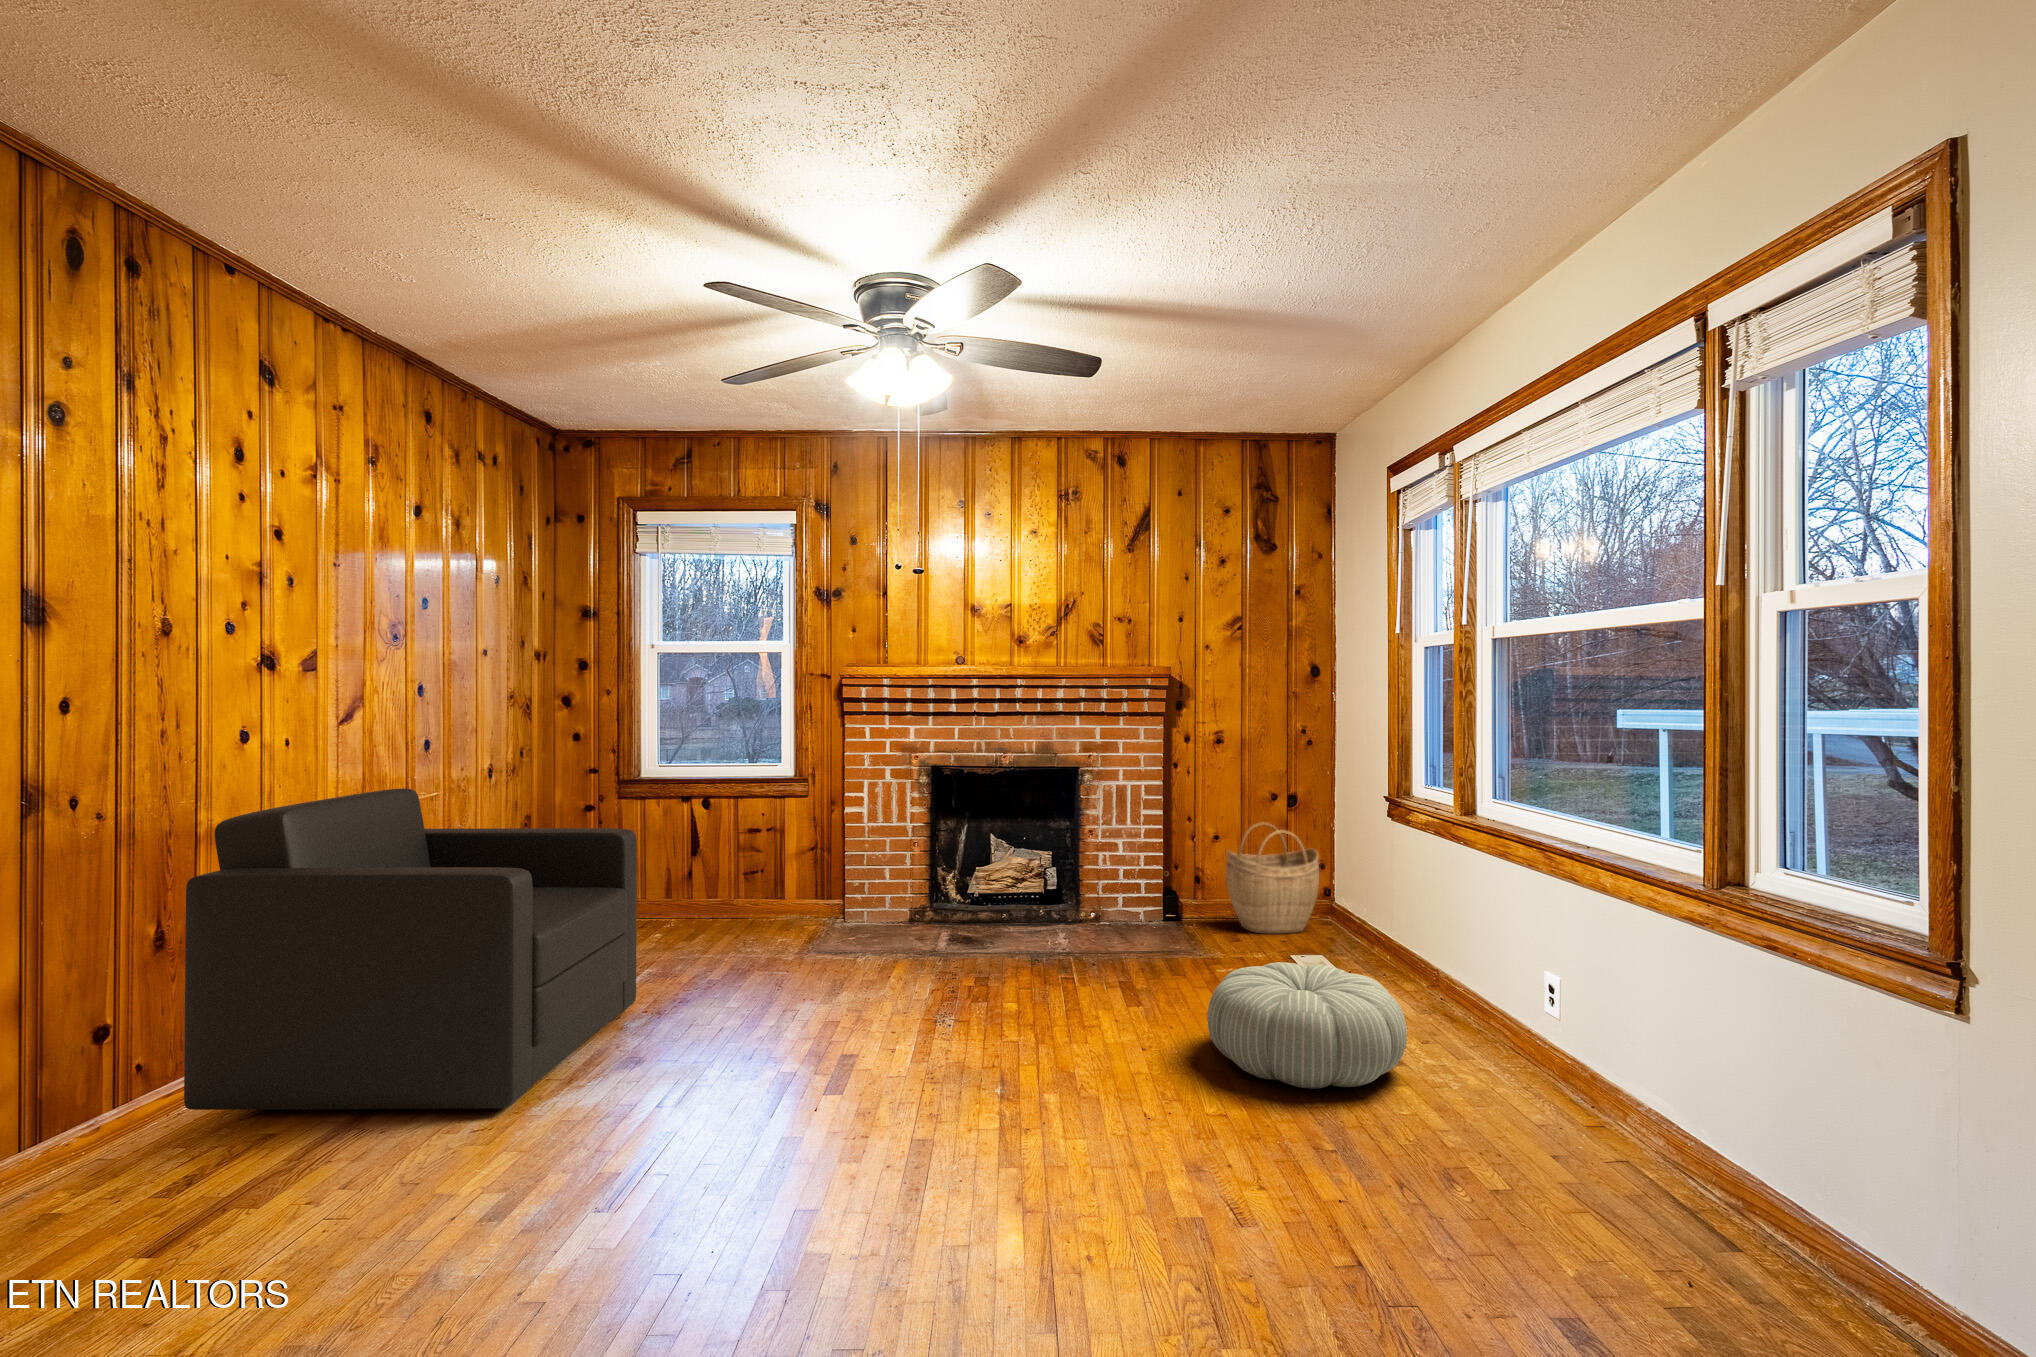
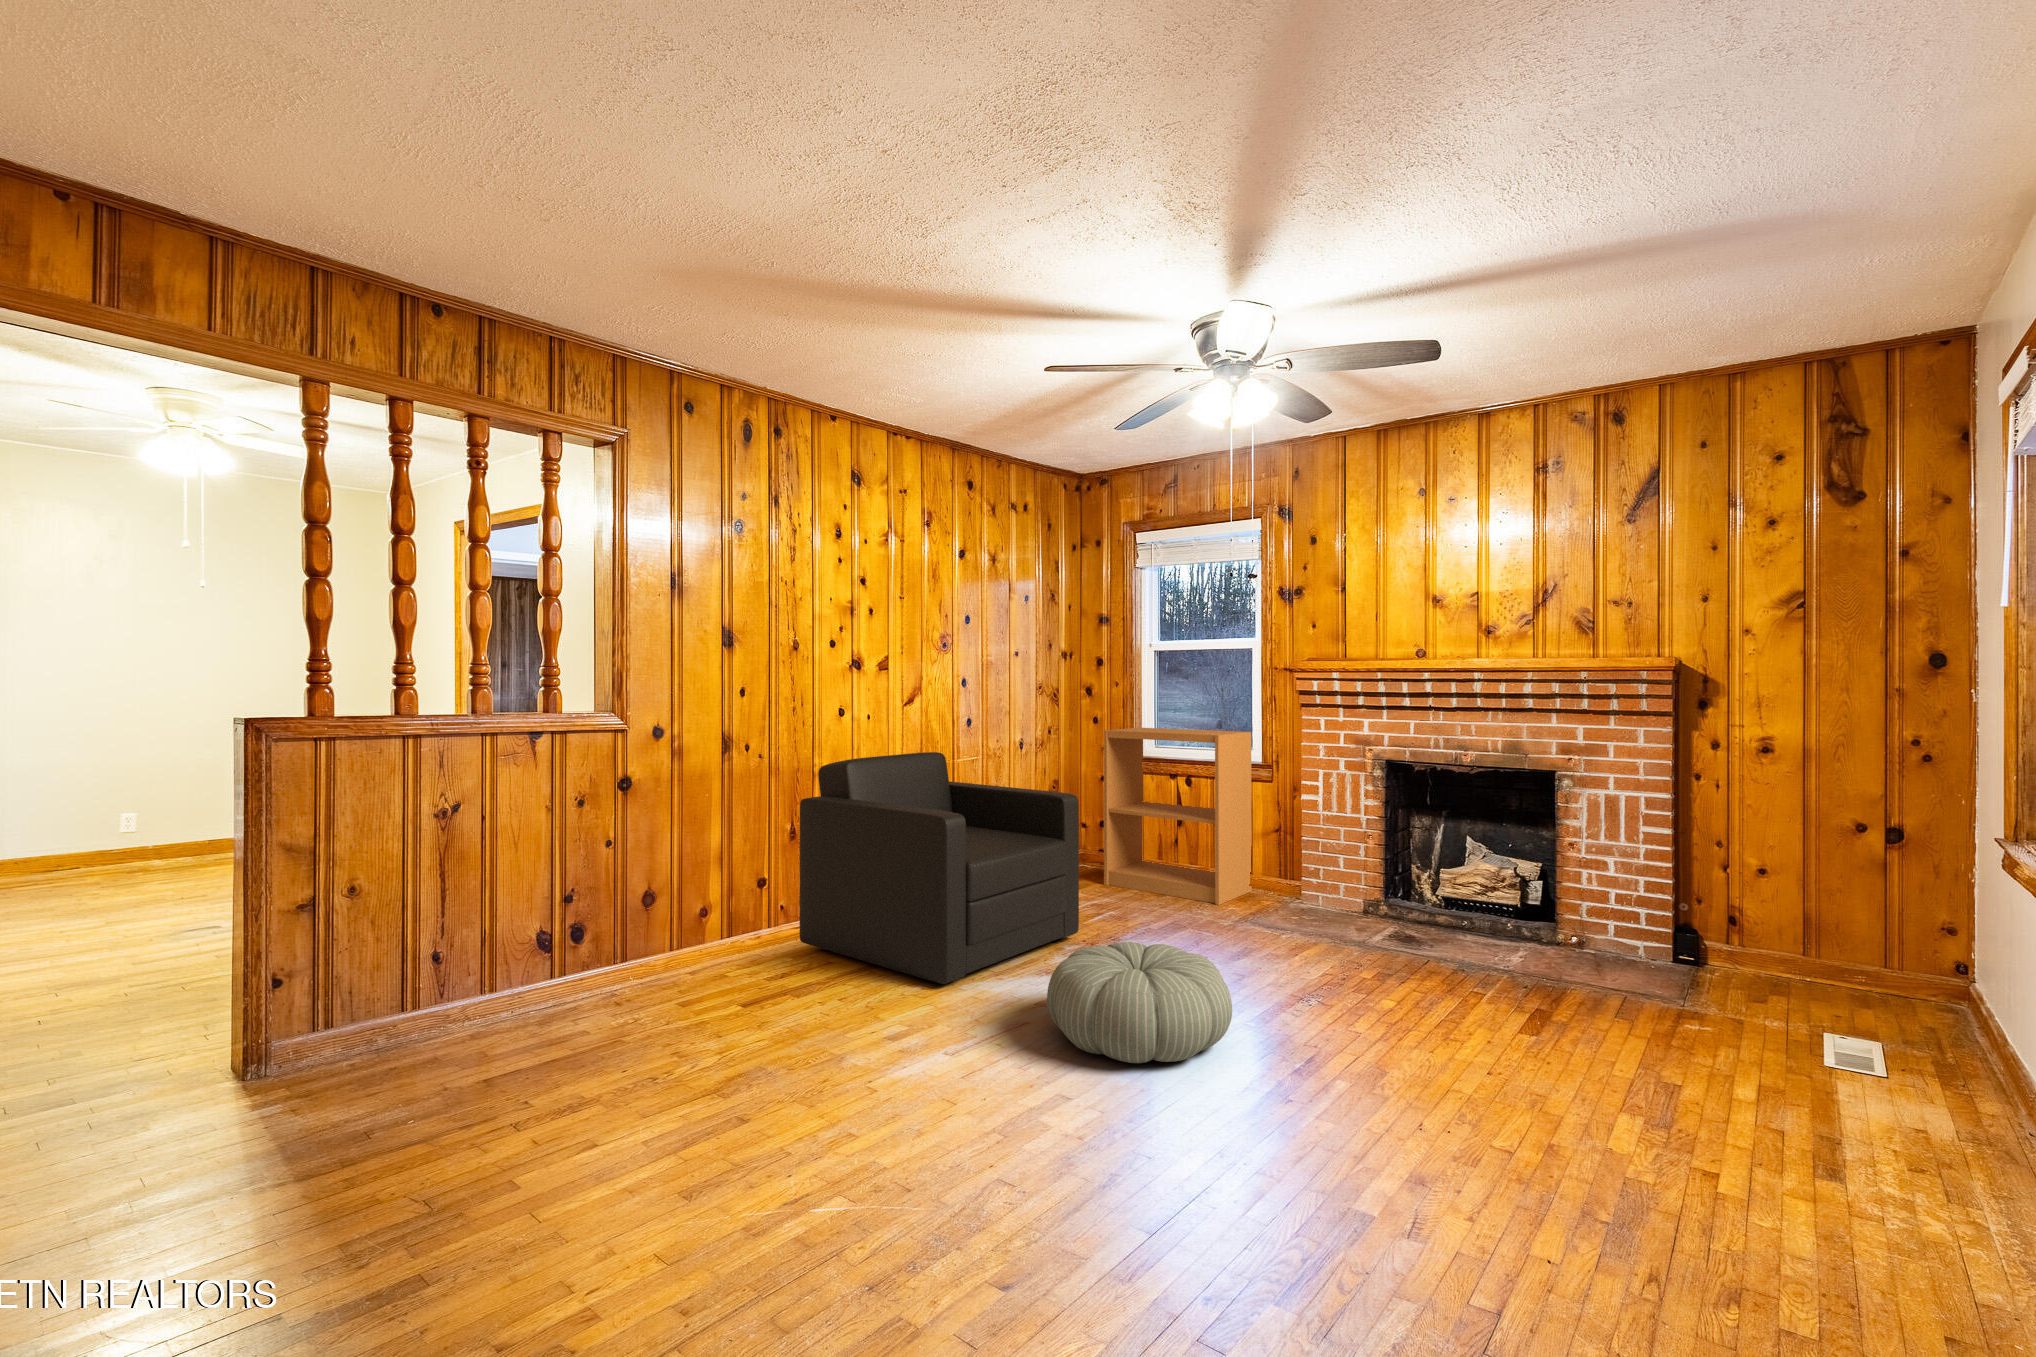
bookshelf: none [607,743,785,941] -> present [1104,728,1252,905]
woven basket: present [1226,823,1319,934] -> none [1767,859,1927,1010]
pouf: present [1207,962,1407,1089] -> present [1047,942,1232,1063]

